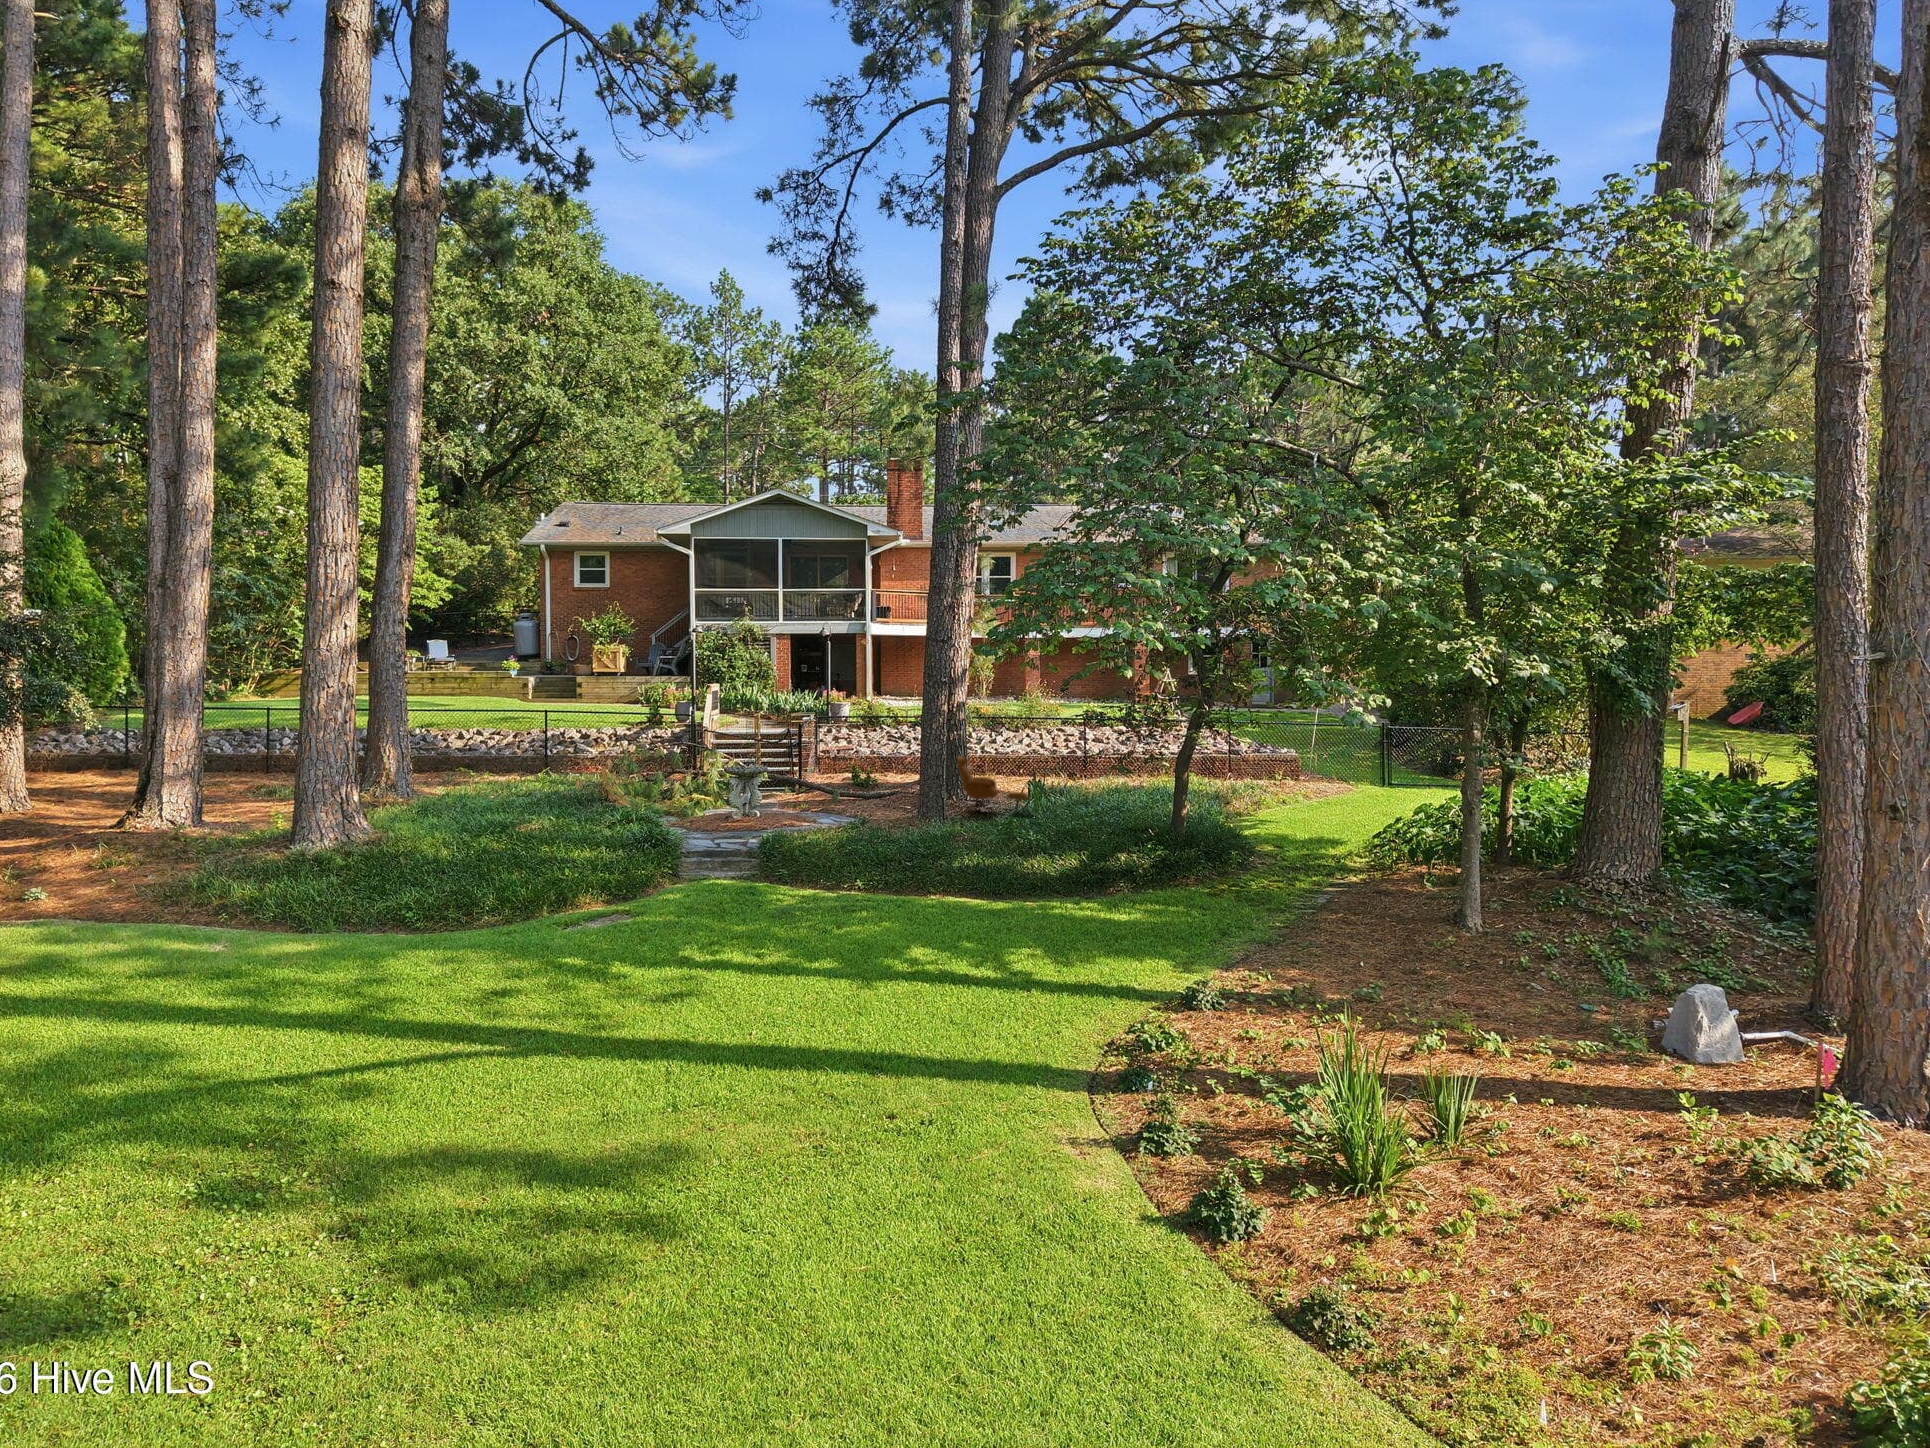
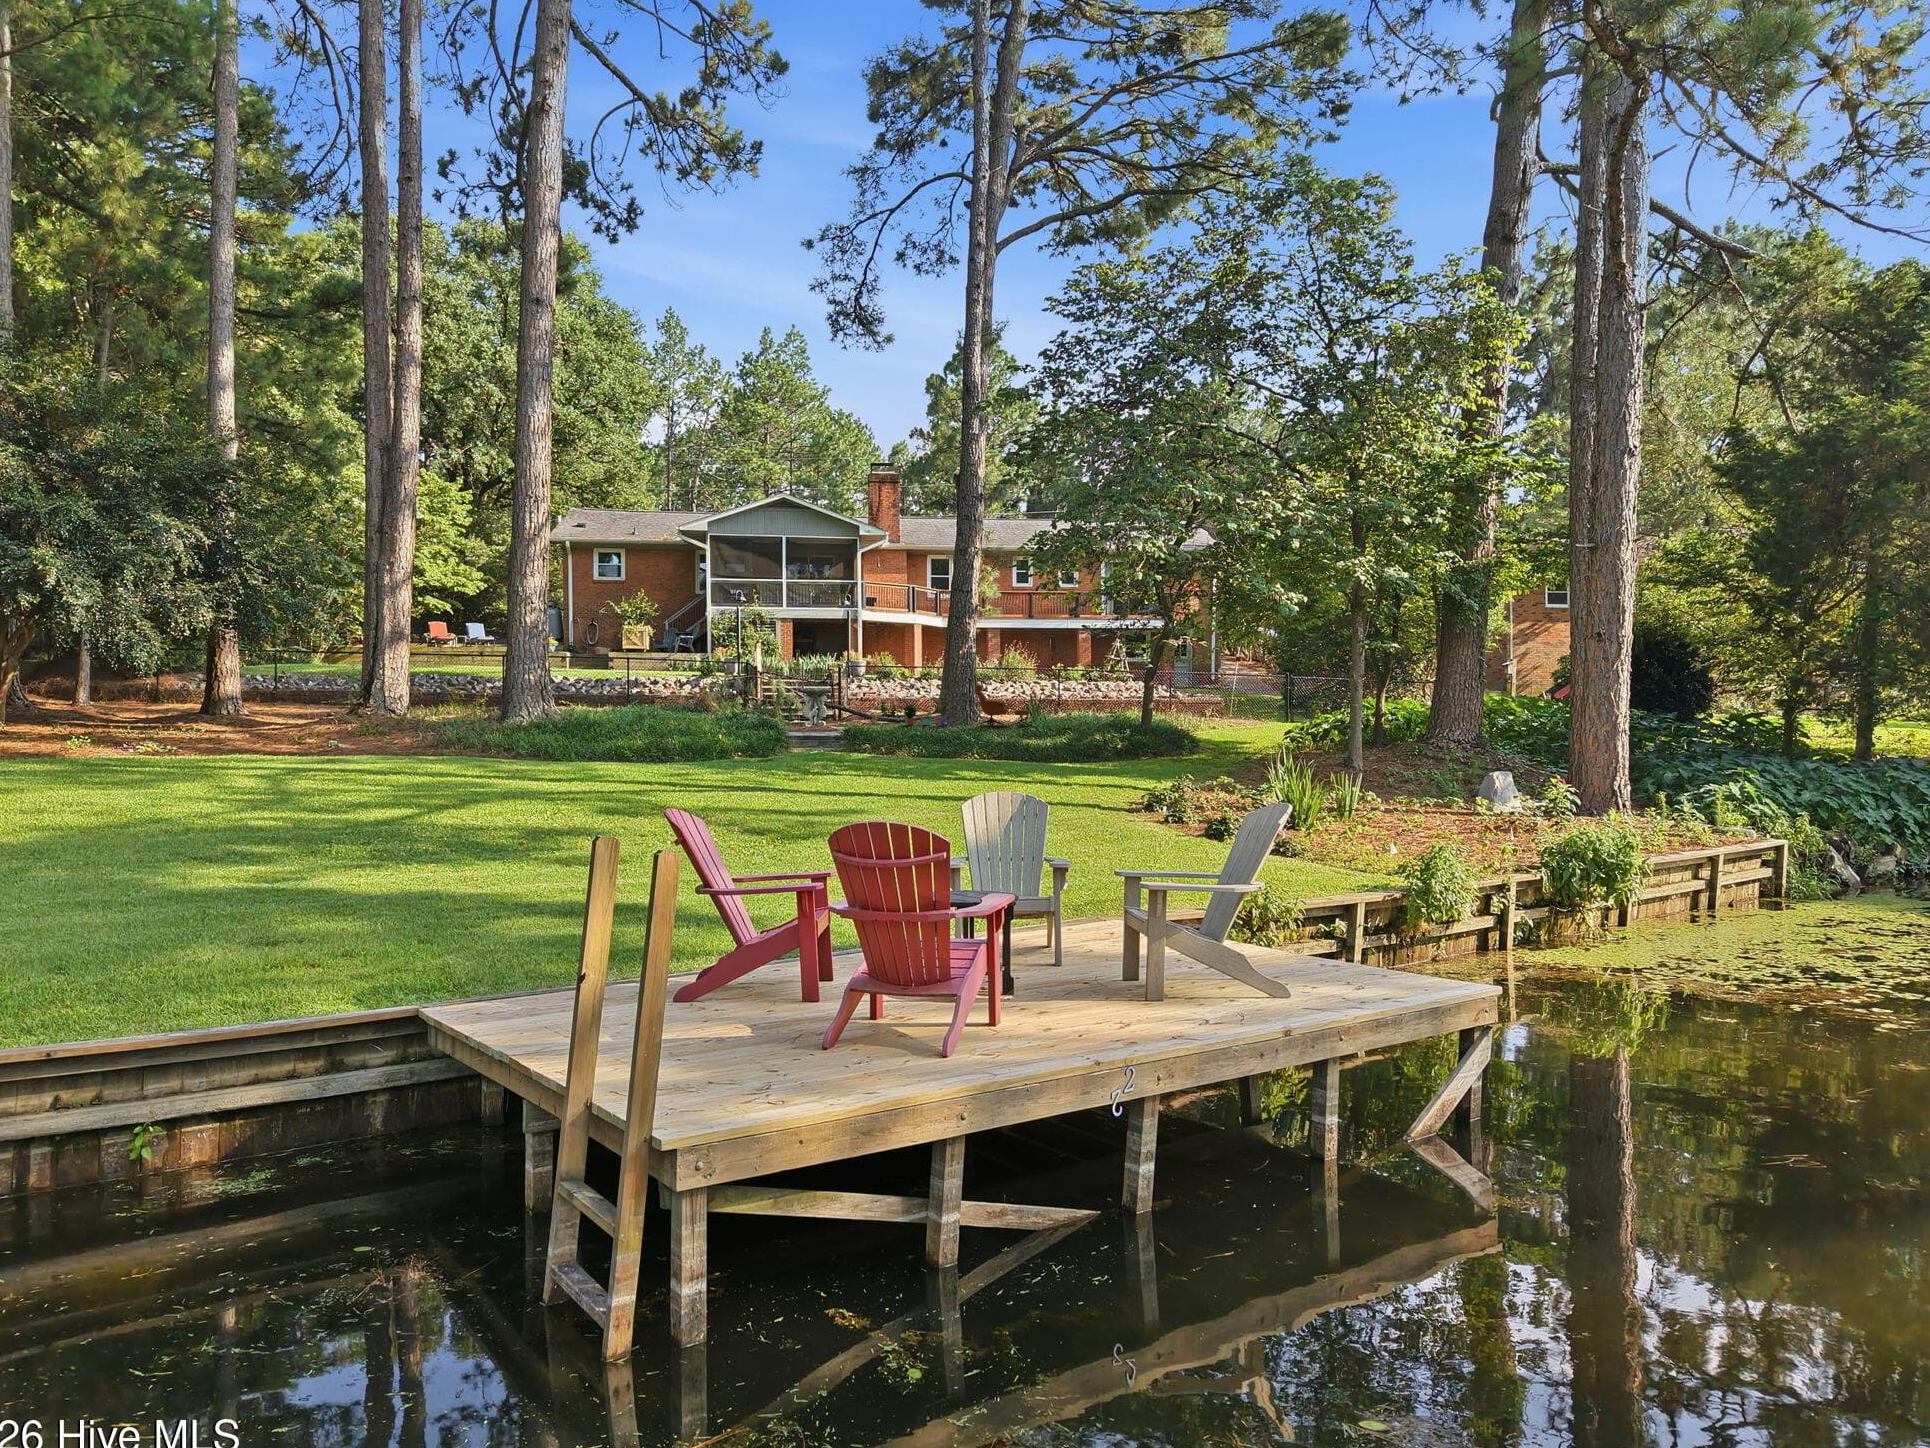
potted plant: none [862,762,926,811] -> present [903,689,950,725]

